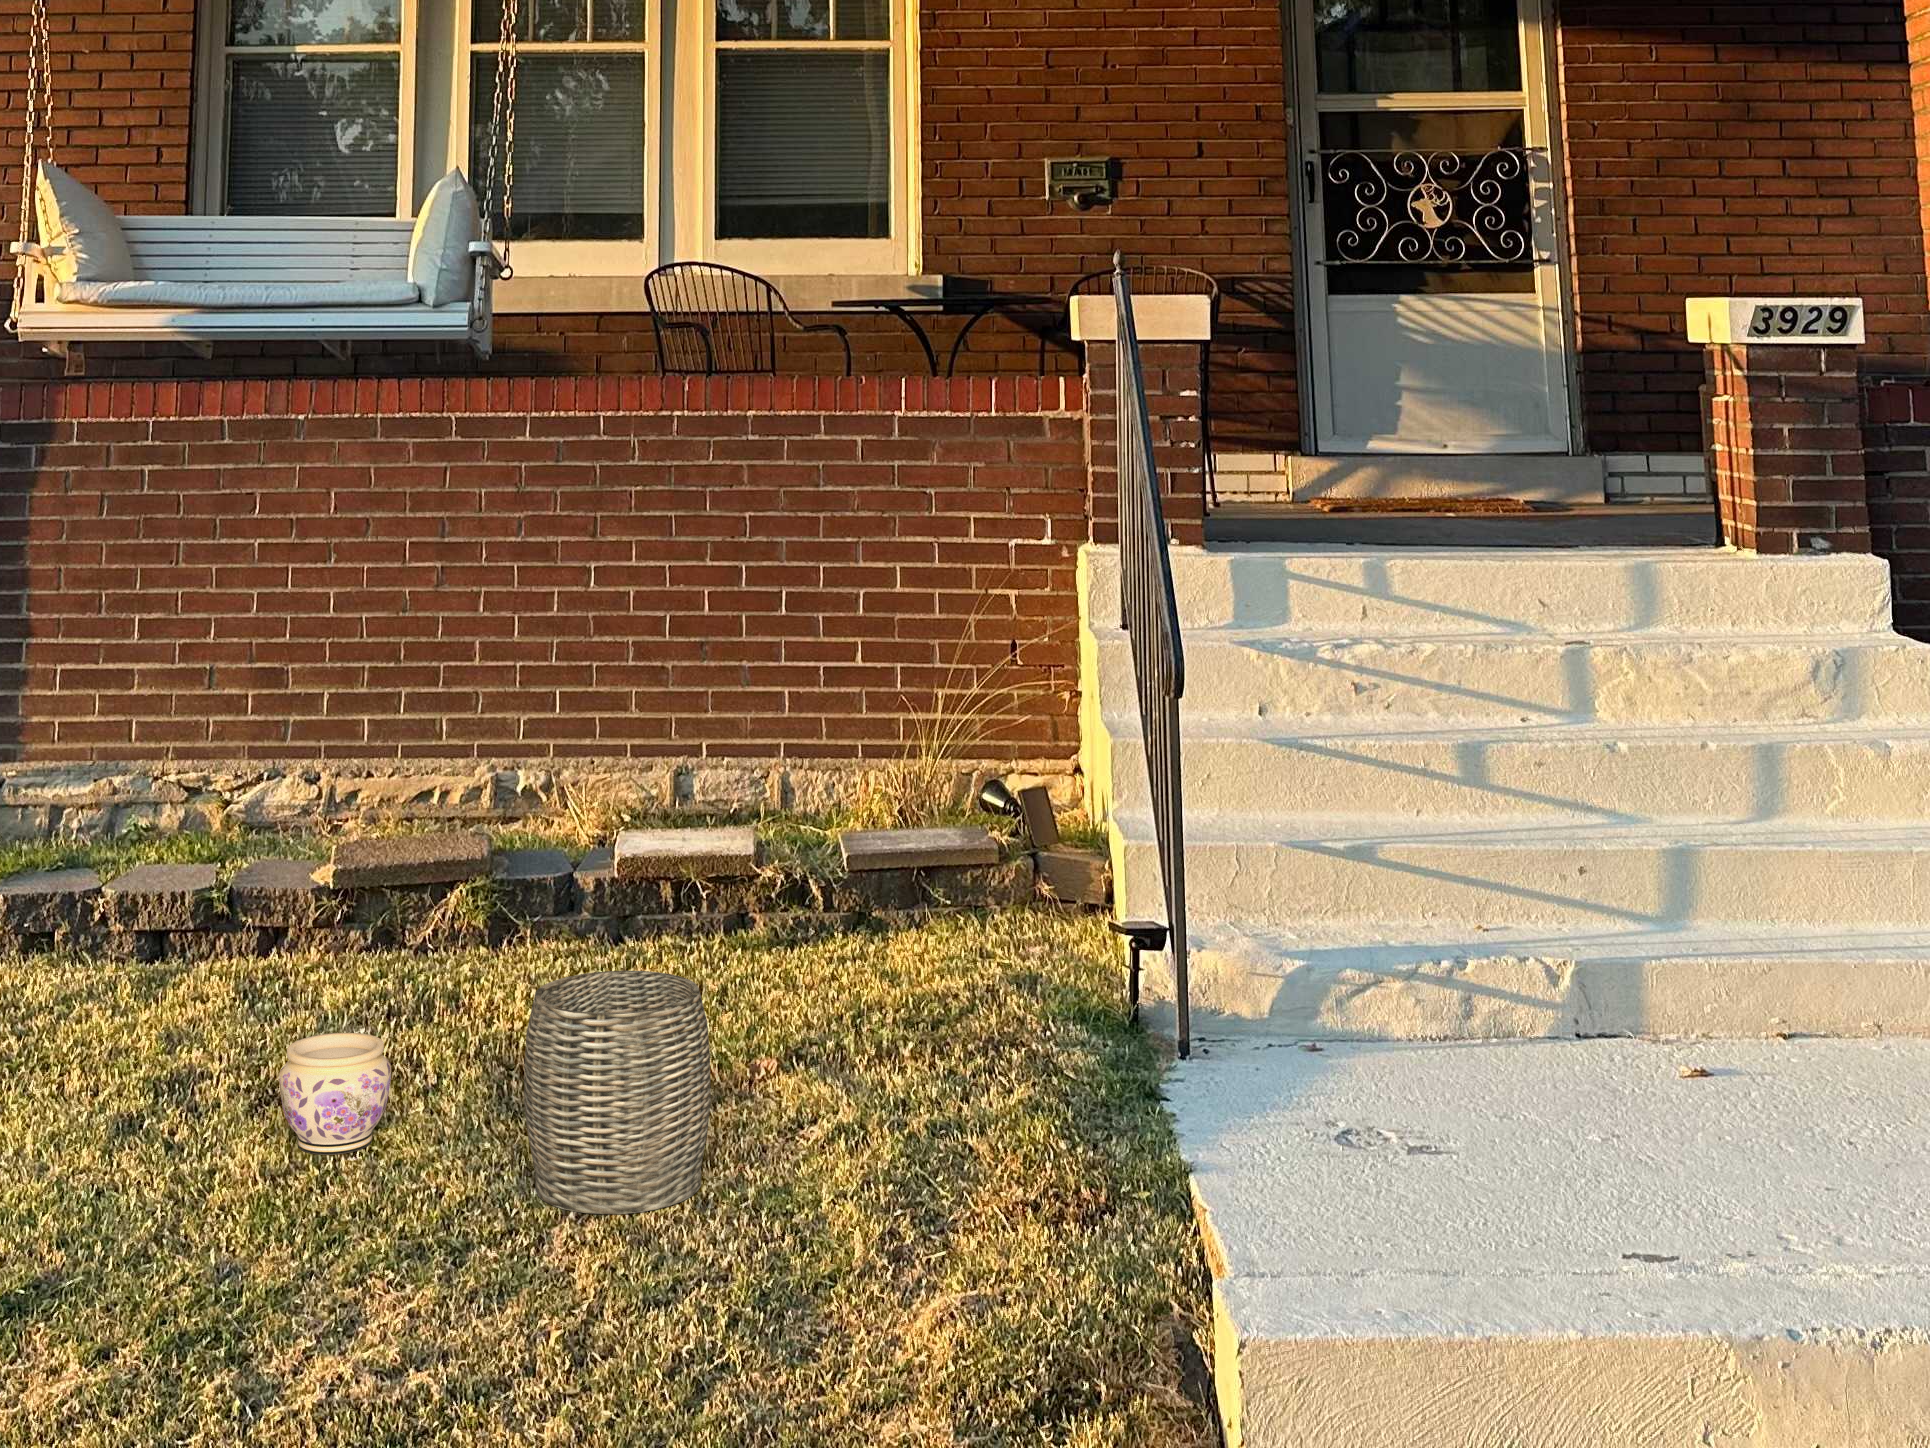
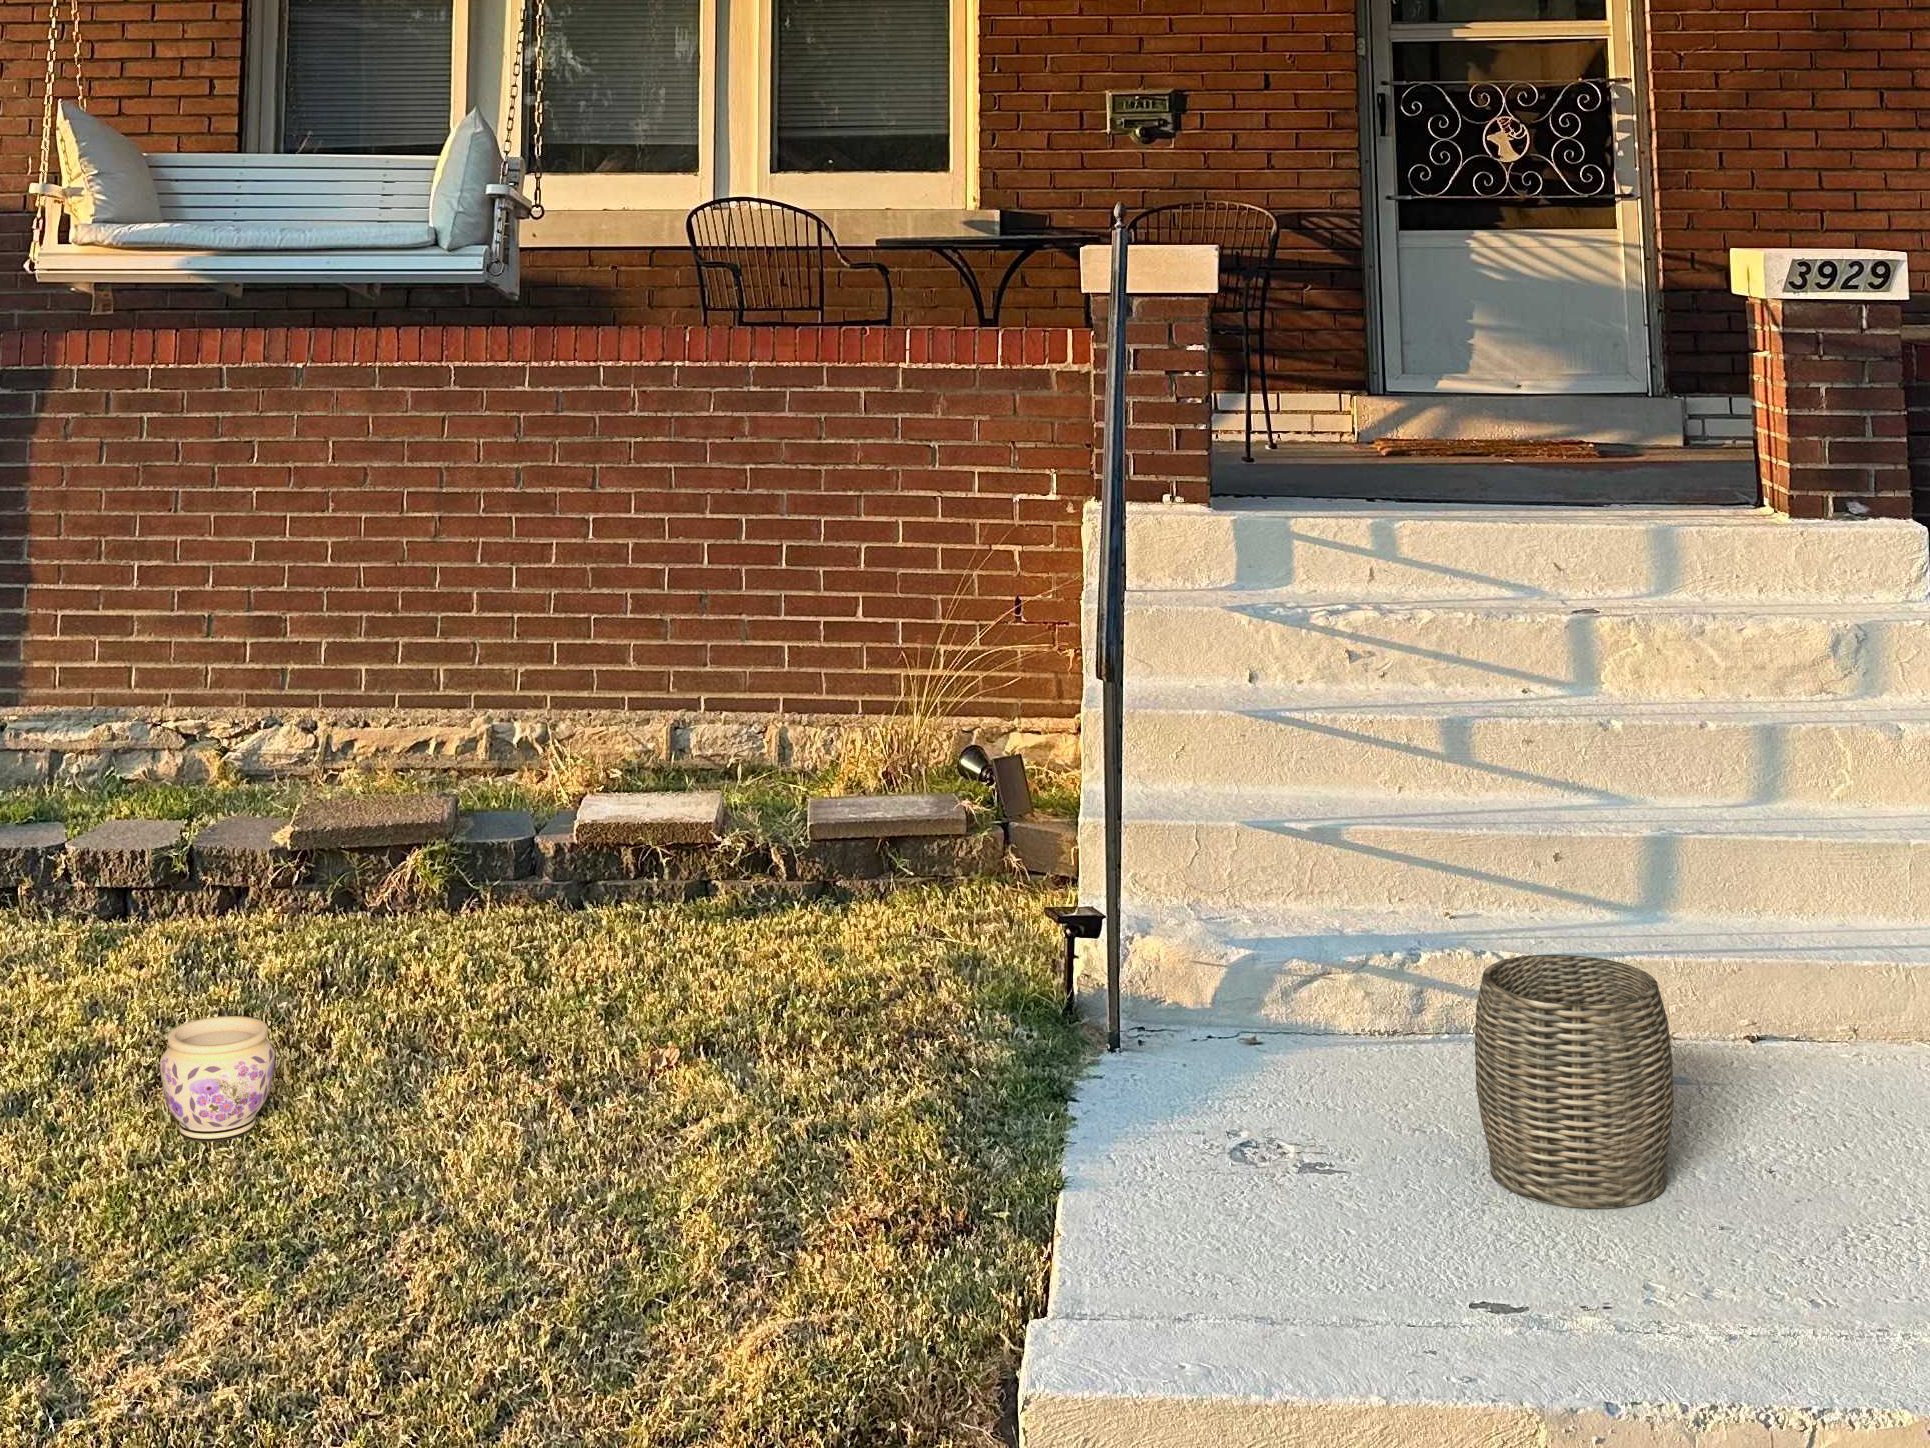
woven basket: present [524,971,711,1214] -> present [1475,955,1674,1208]

